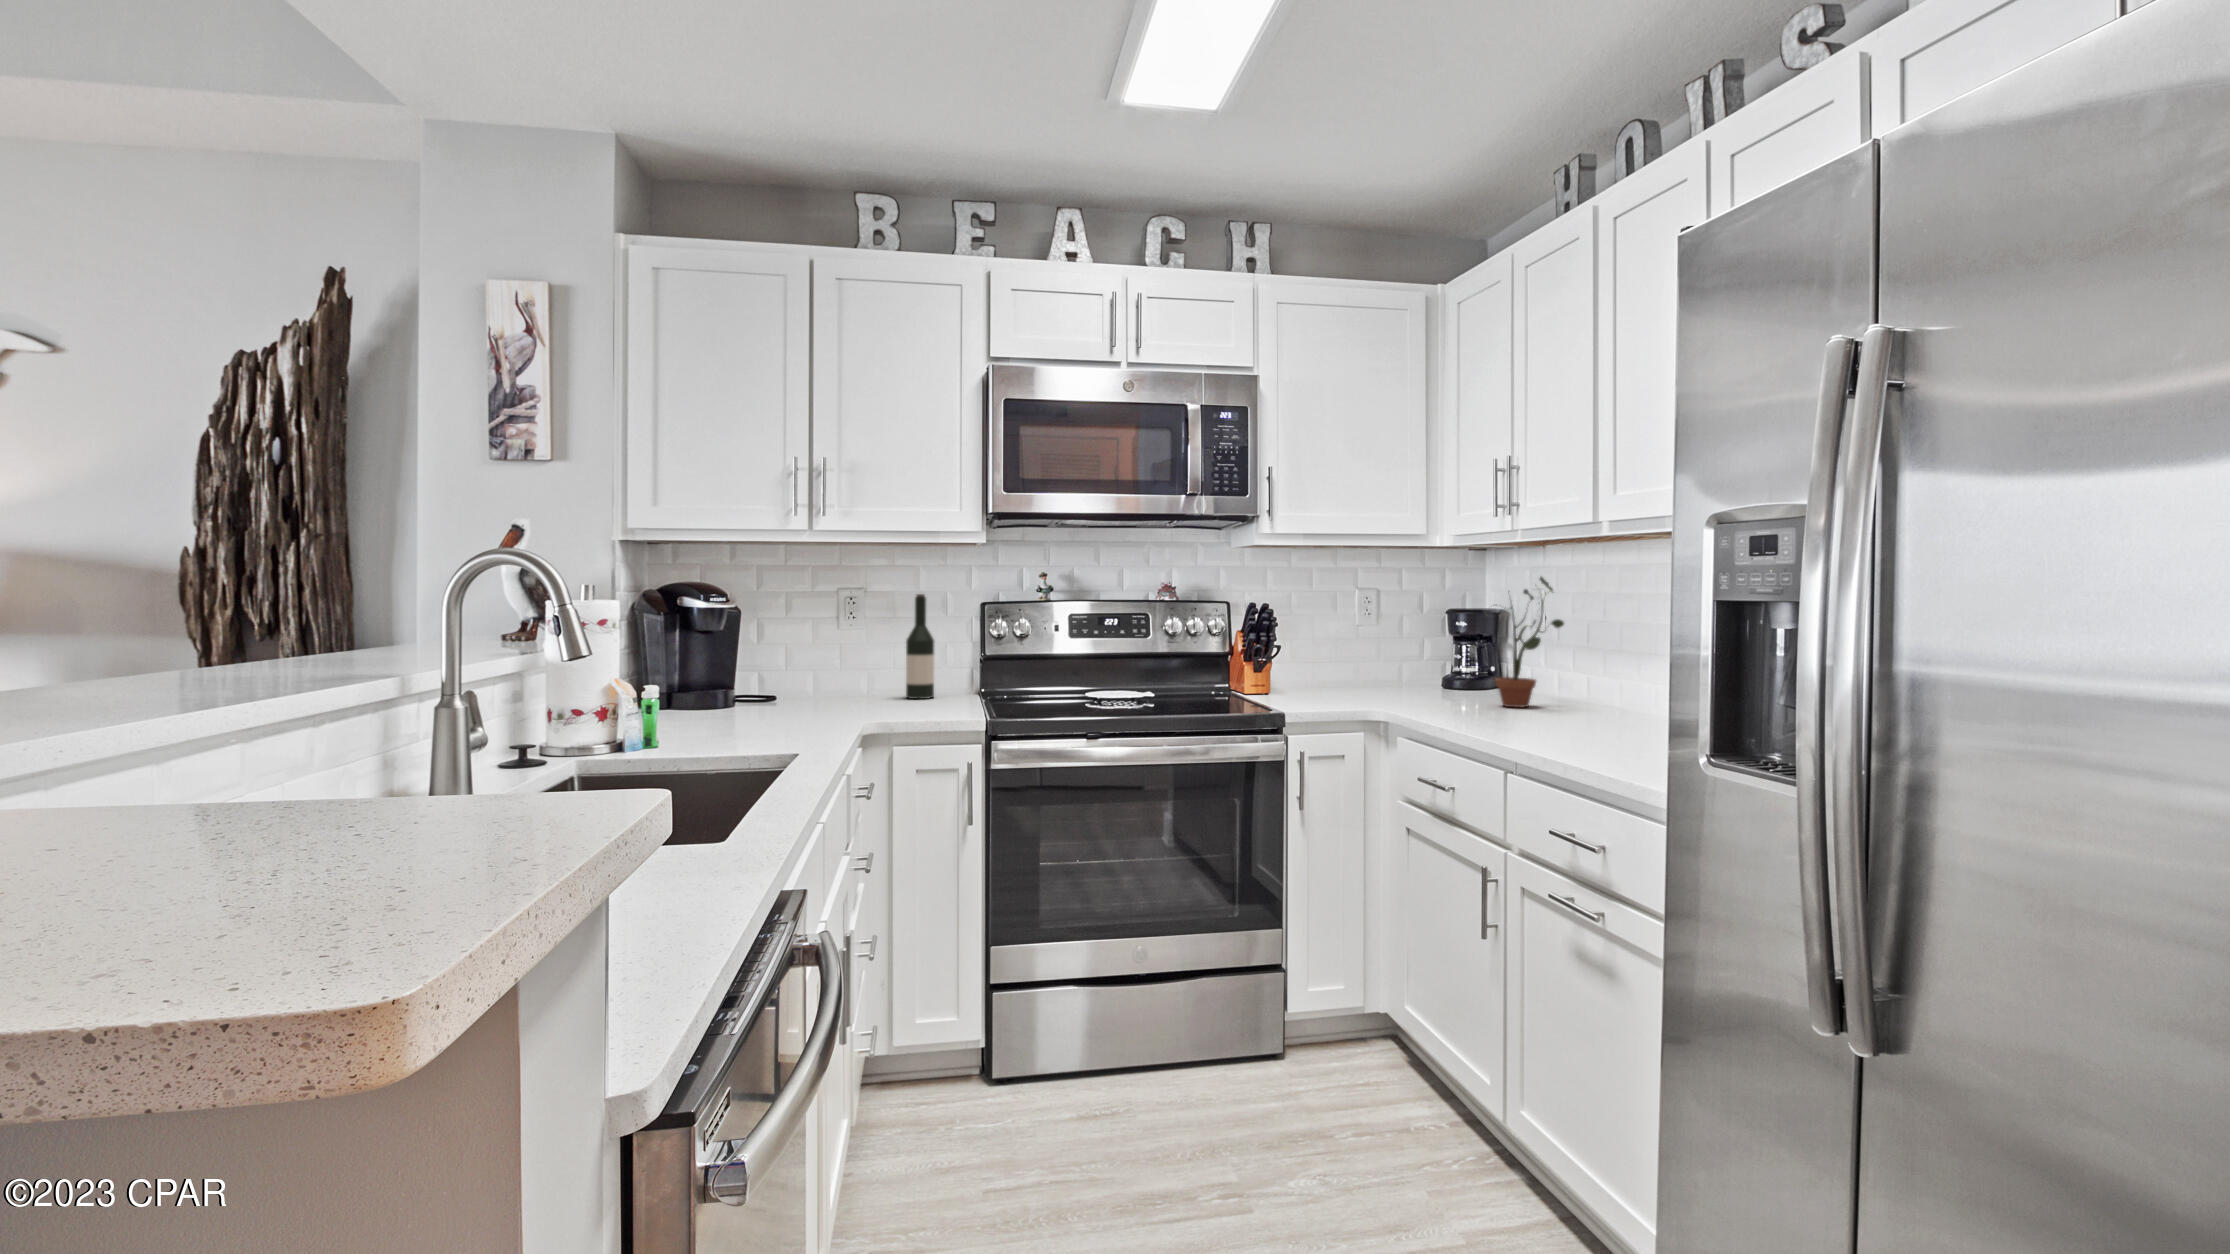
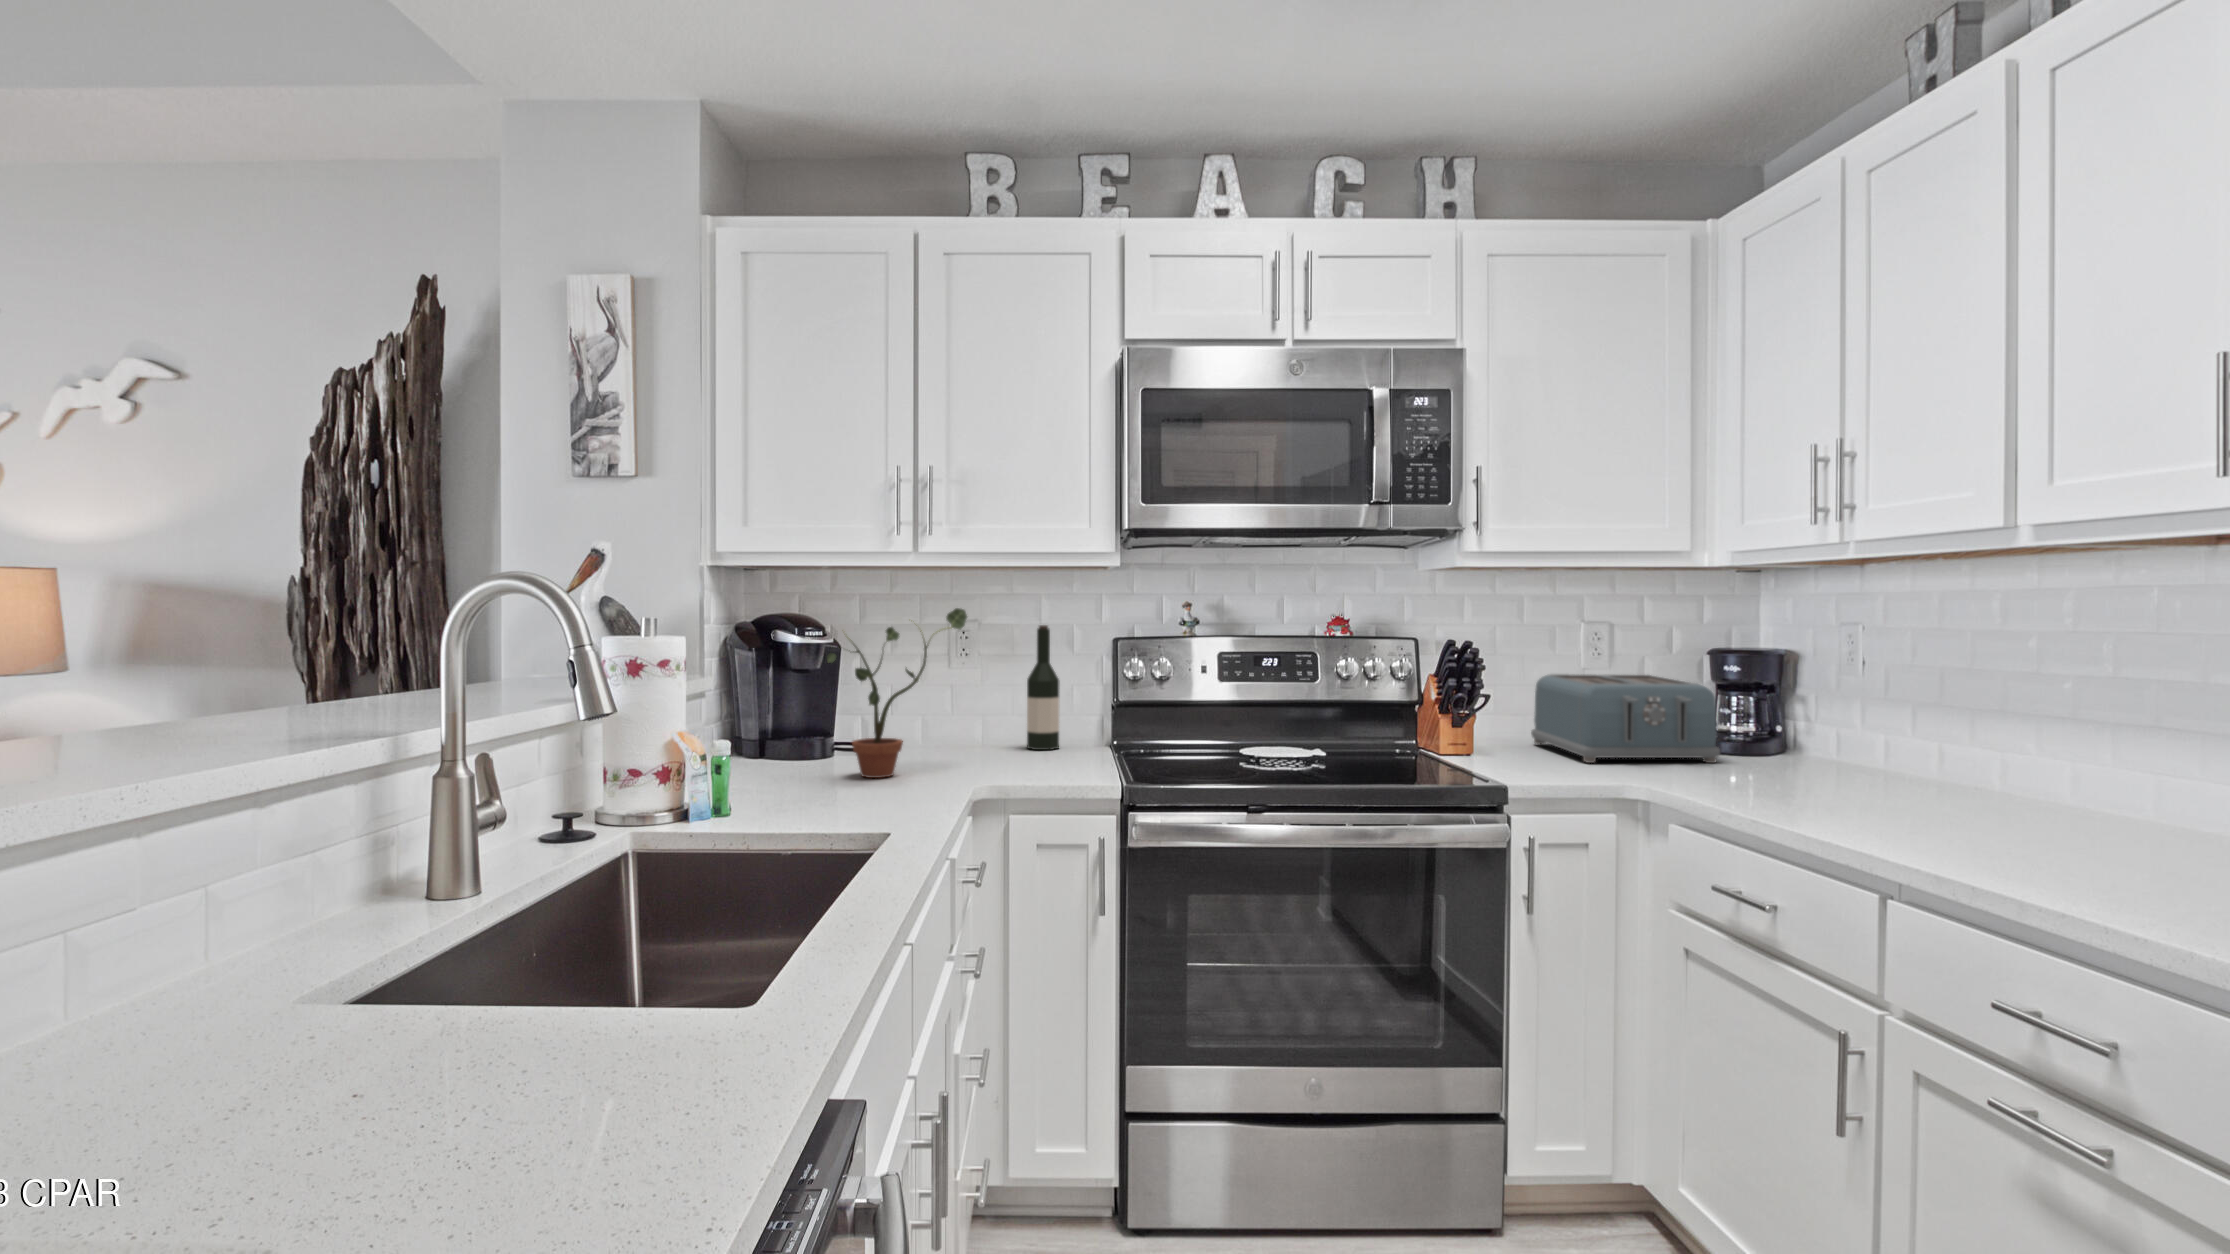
potted plant: present [1487,577,1564,707] -> present [827,608,967,778]
toaster: none [1316,632,1448,697] -> present [1531,674,1720,763]

